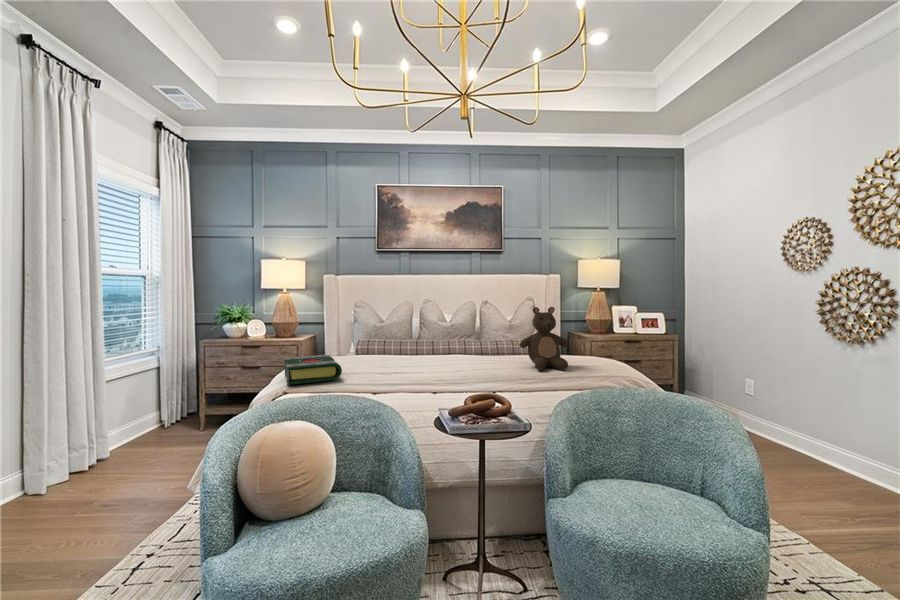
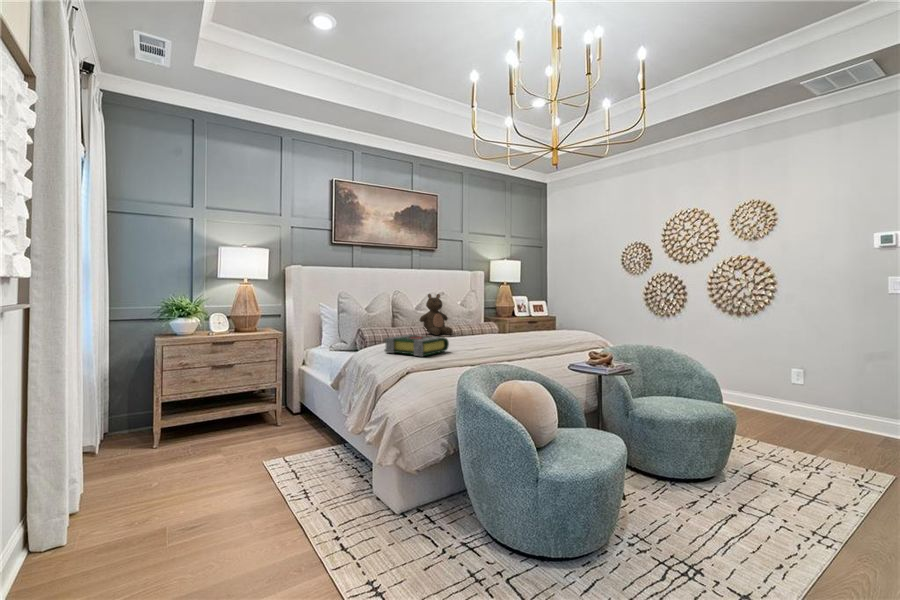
stuffed bear: present [520,307,568,370] -> present [420,294,453,335]

